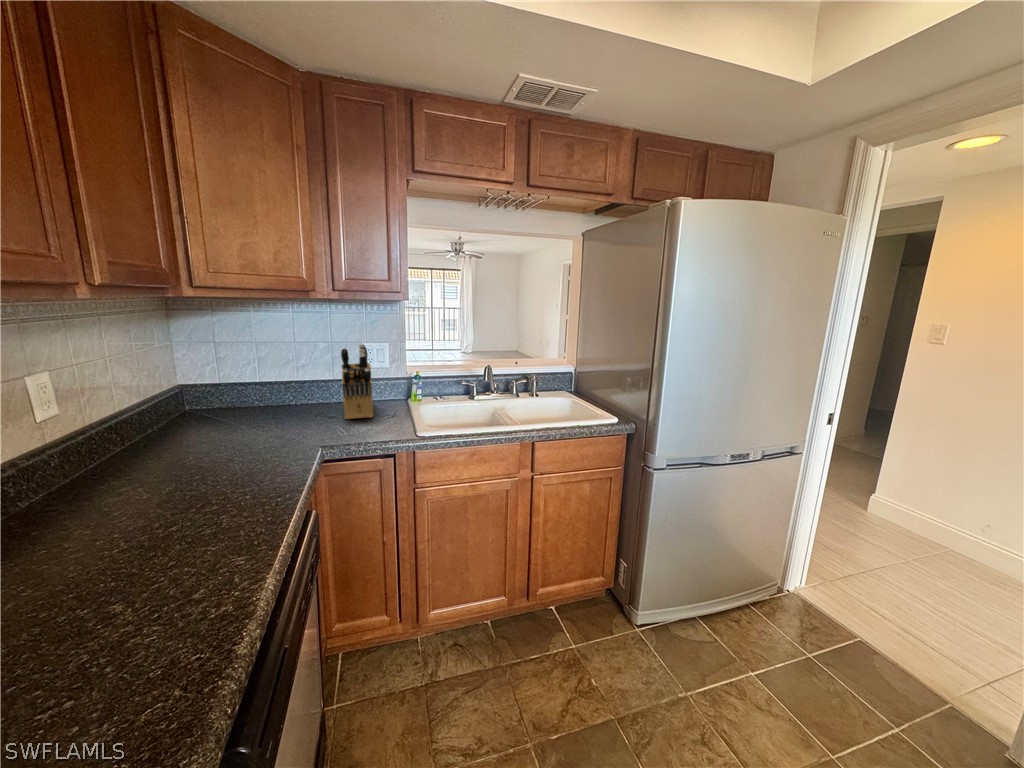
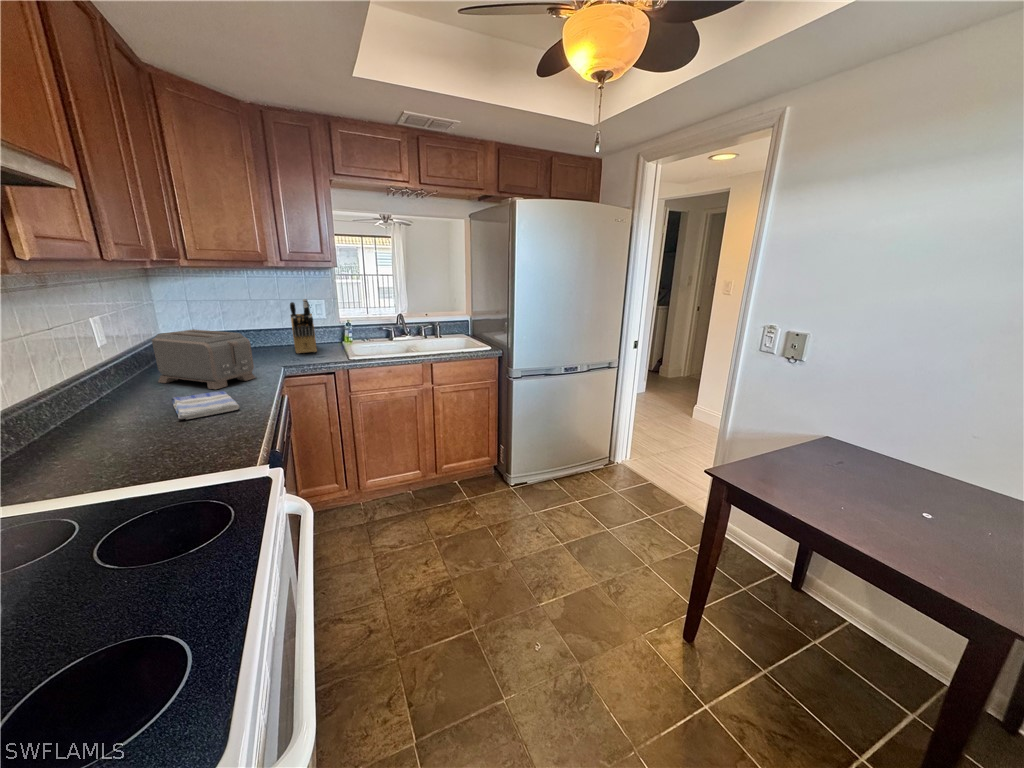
toaster: none [119,393,274,505] -> present [152,329,255,389]
dish towel: none [72,516,210,616] -> present [172,391,239,419]

